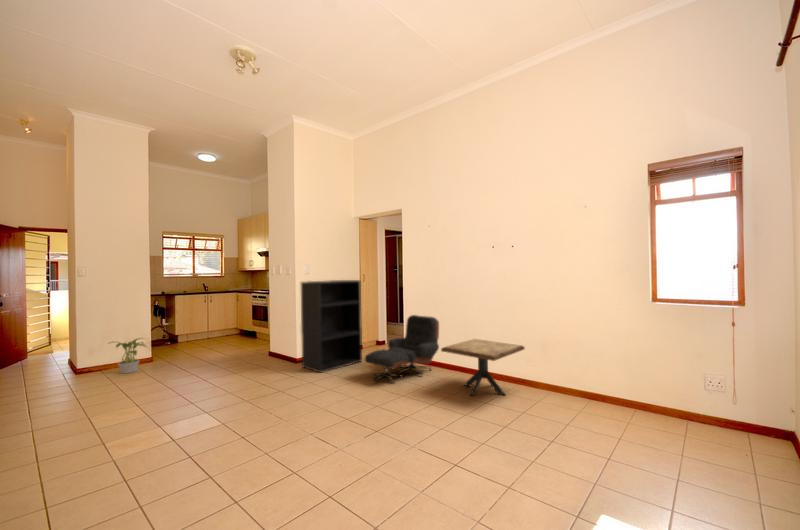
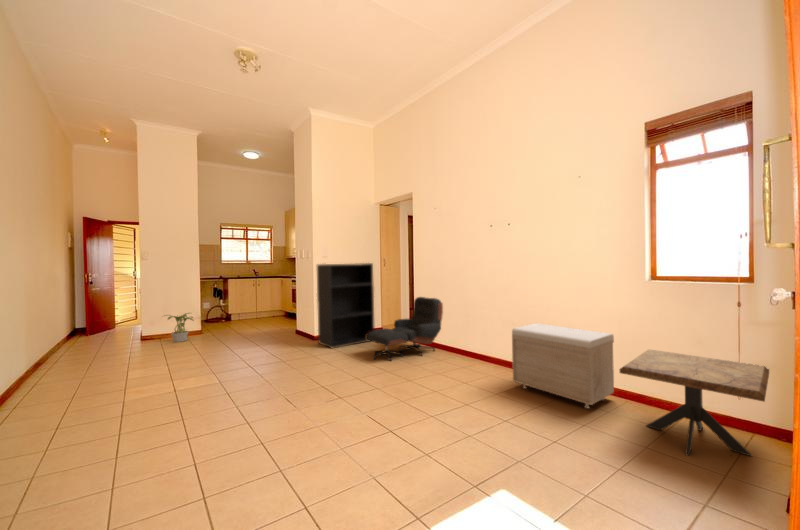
side table: present [441,339,524,396] -> present [619,350,769,456]
storage bench: none [527,342,622,421] -> present [512,324,614,408]

